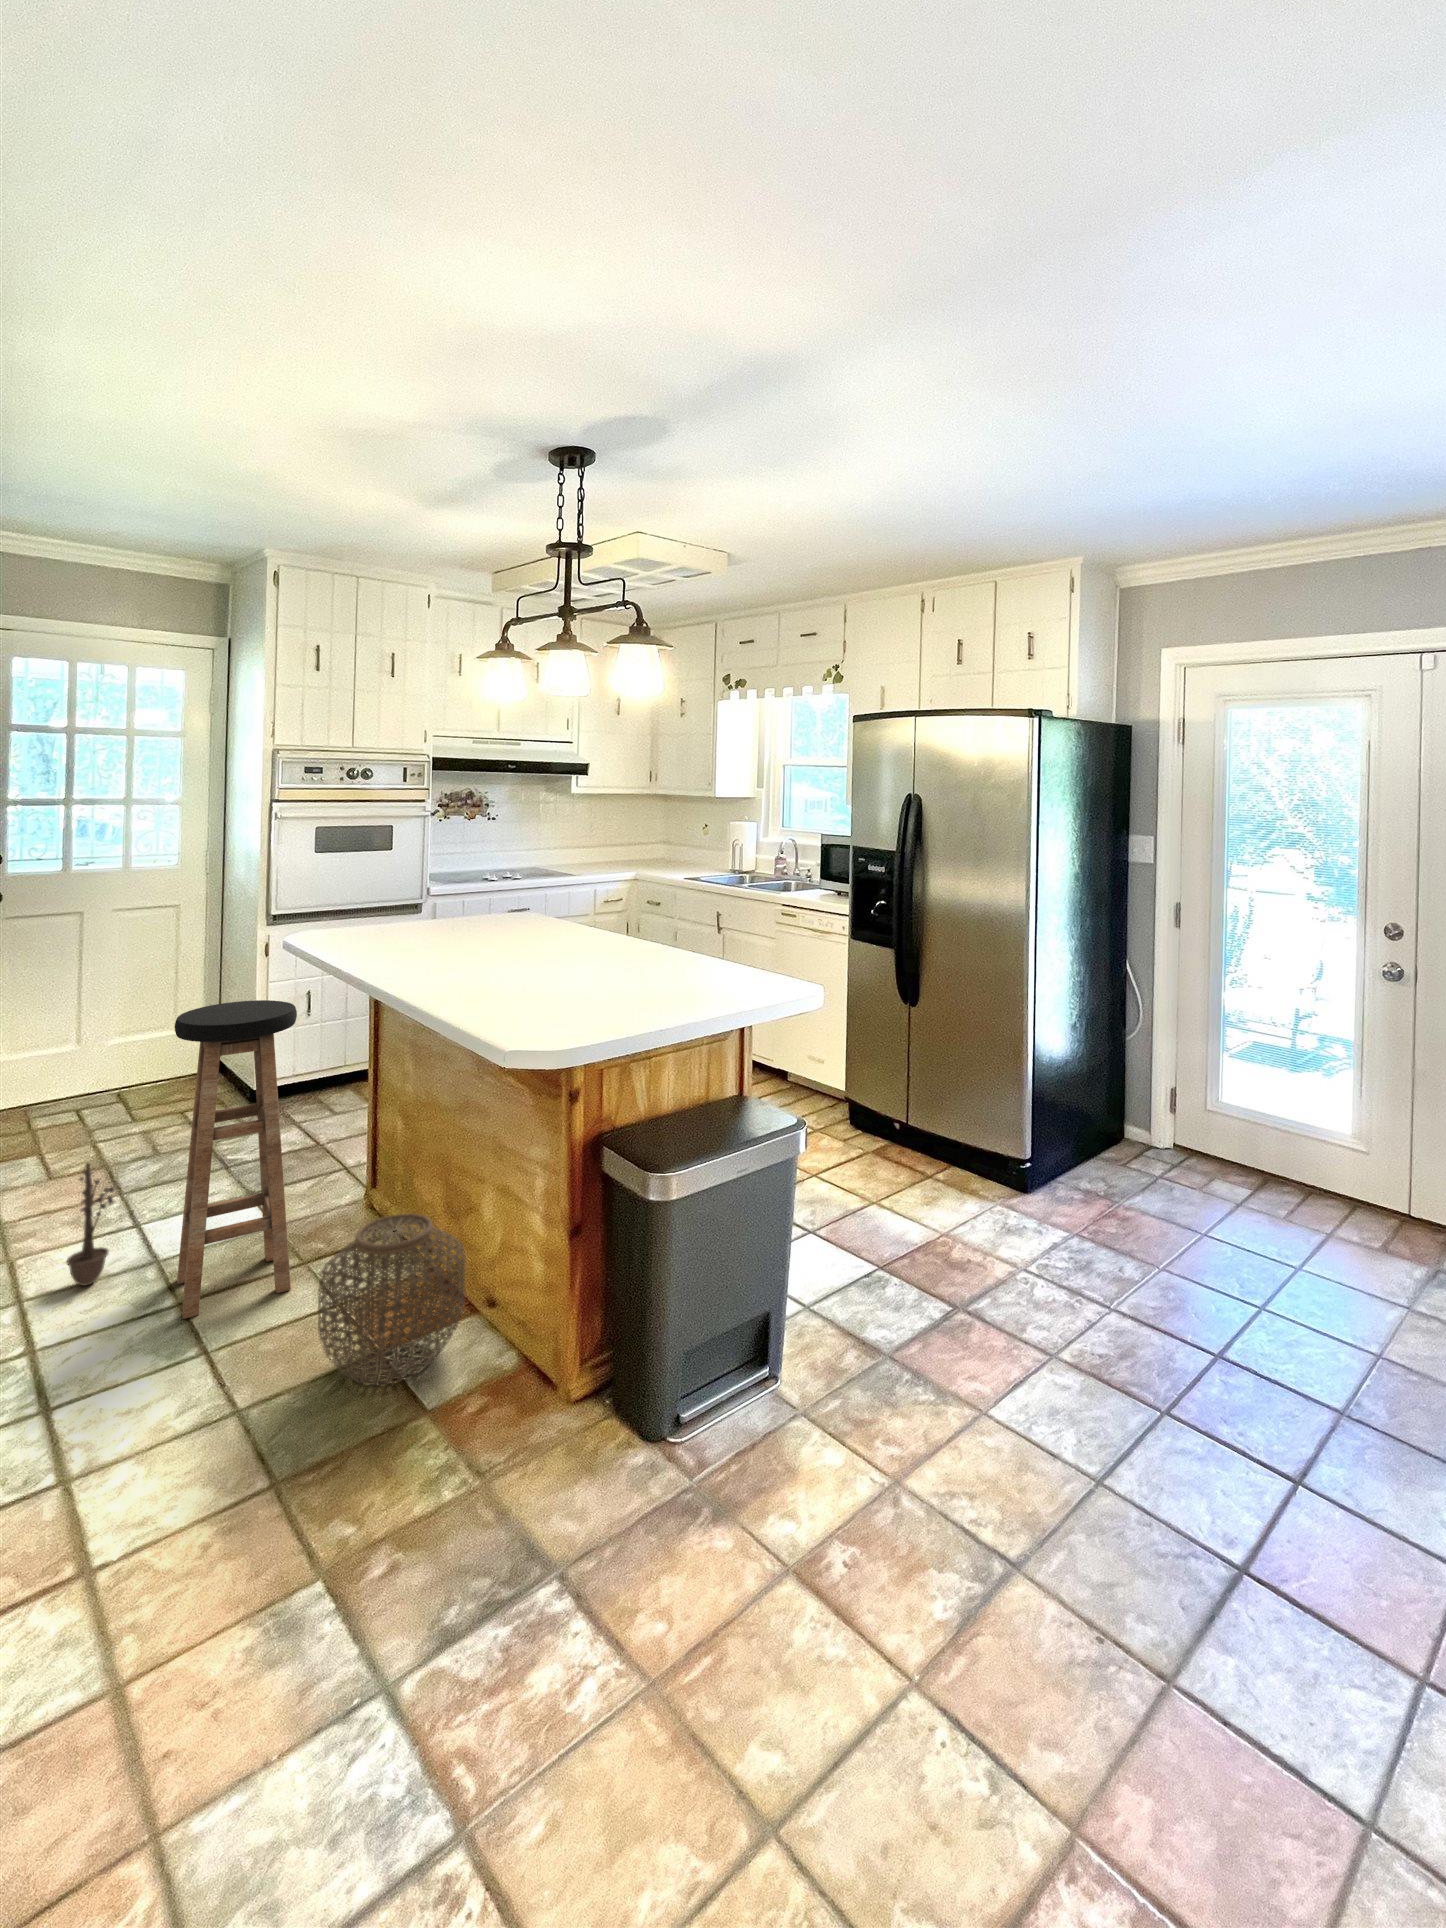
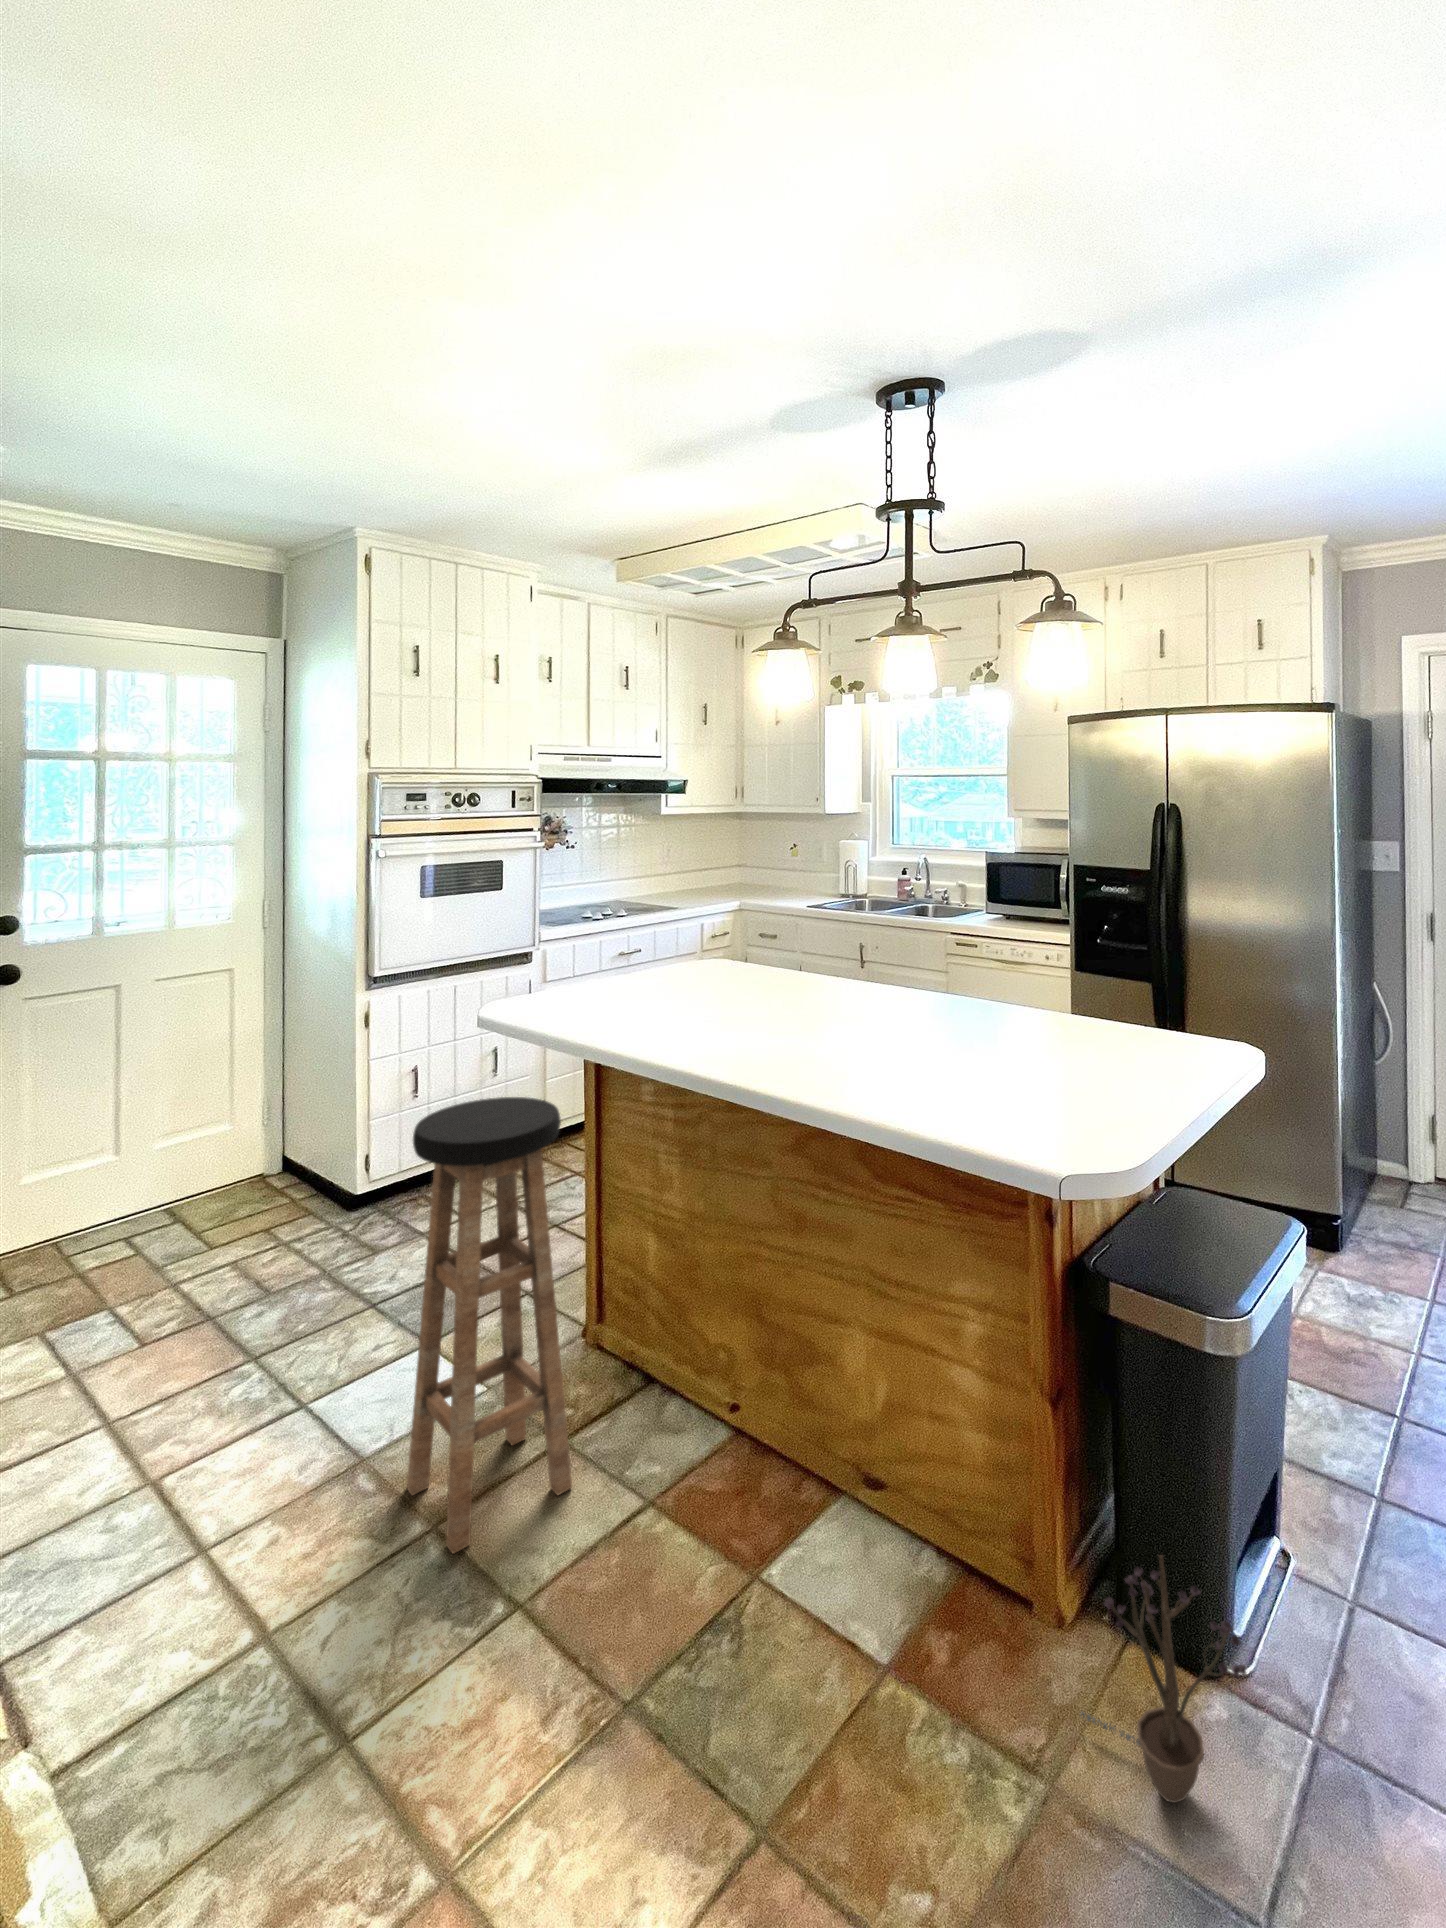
decorative plant: present [67,1162,114,1286] -> present [1081,1555,1246,1803]
woven basket: present [318,1214,465,1385] -> none [697,1382,877,1638]

